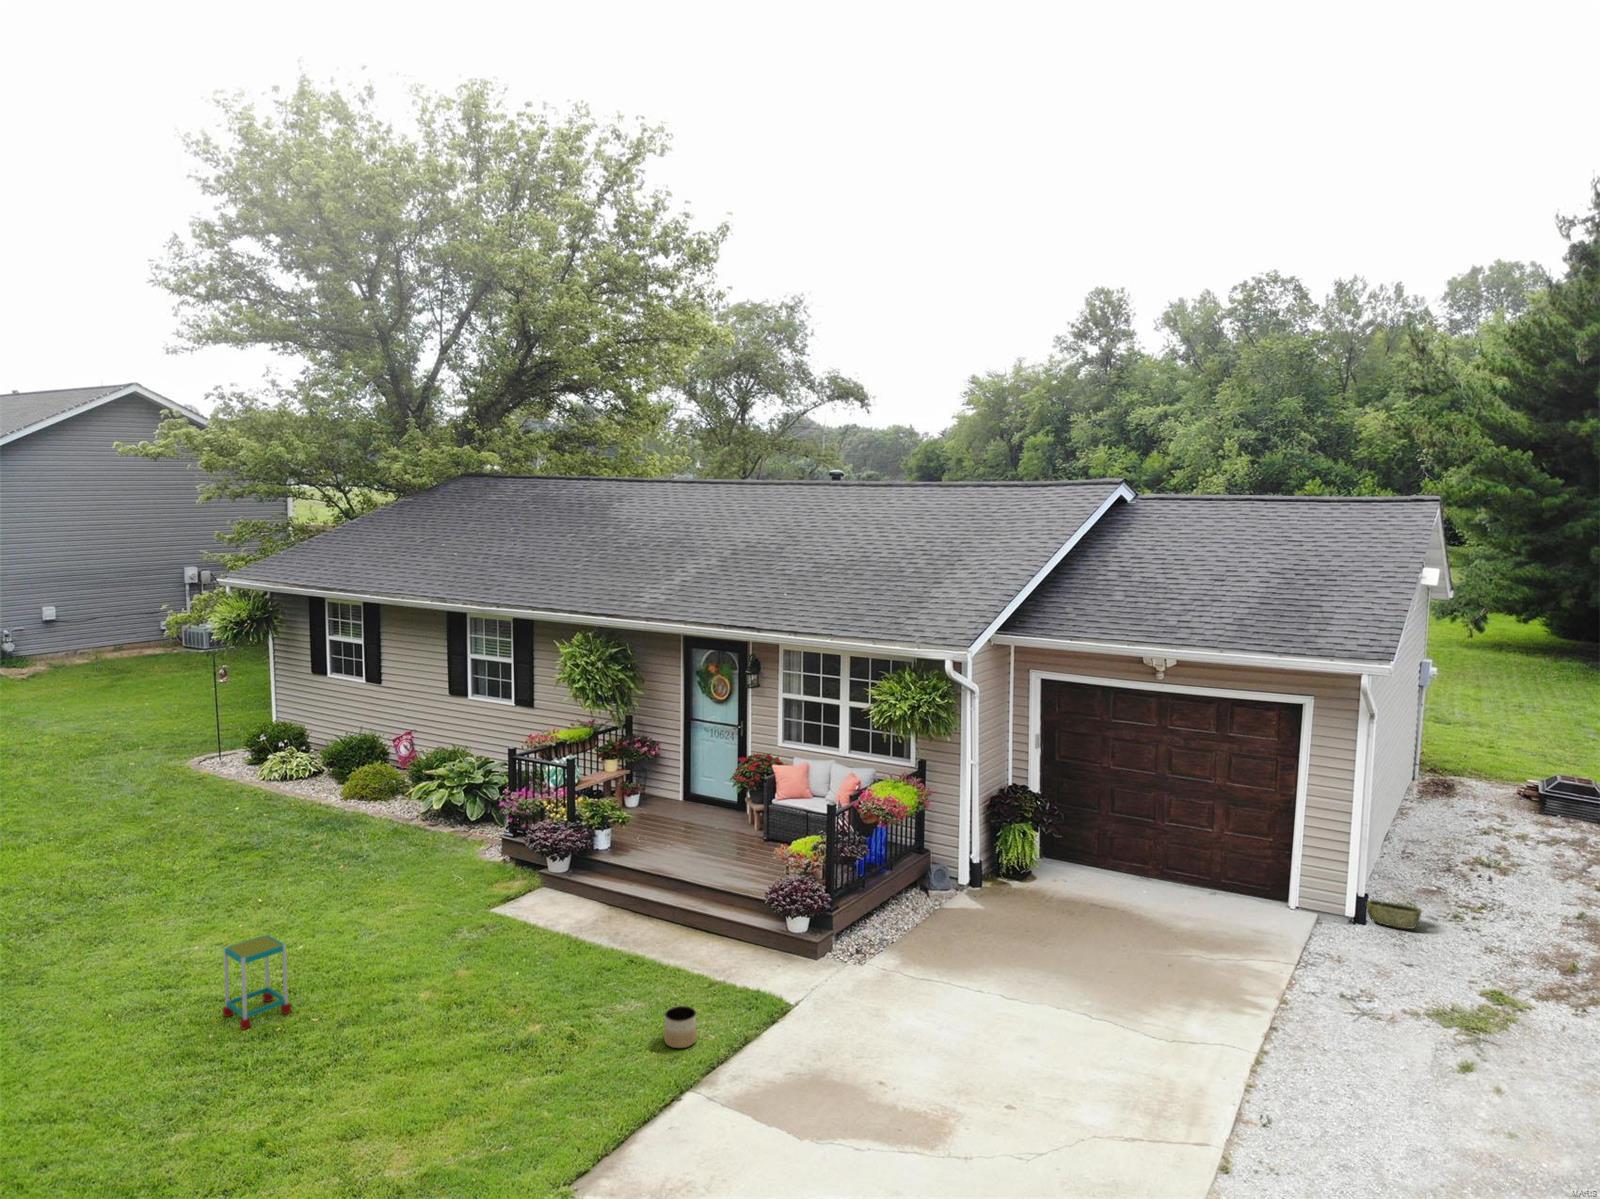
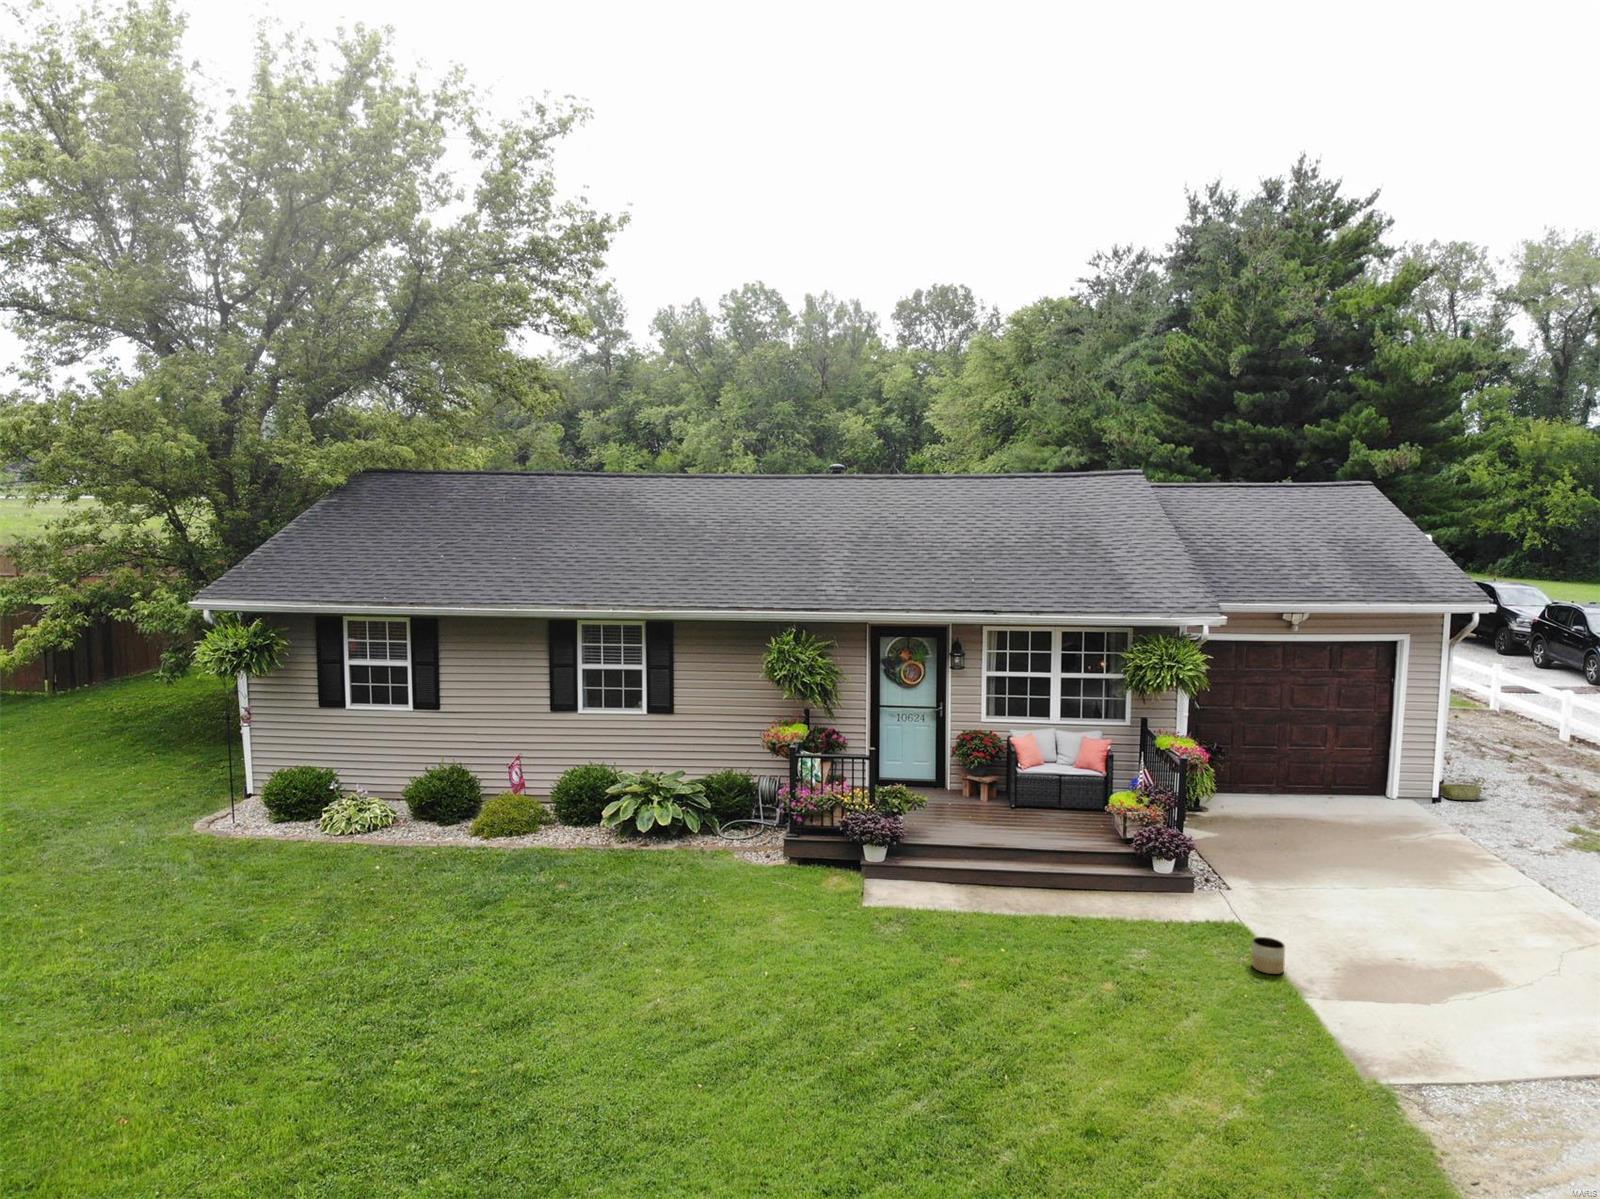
side table: present [223,935,291,1030] -> none [864,955,922,1060]

